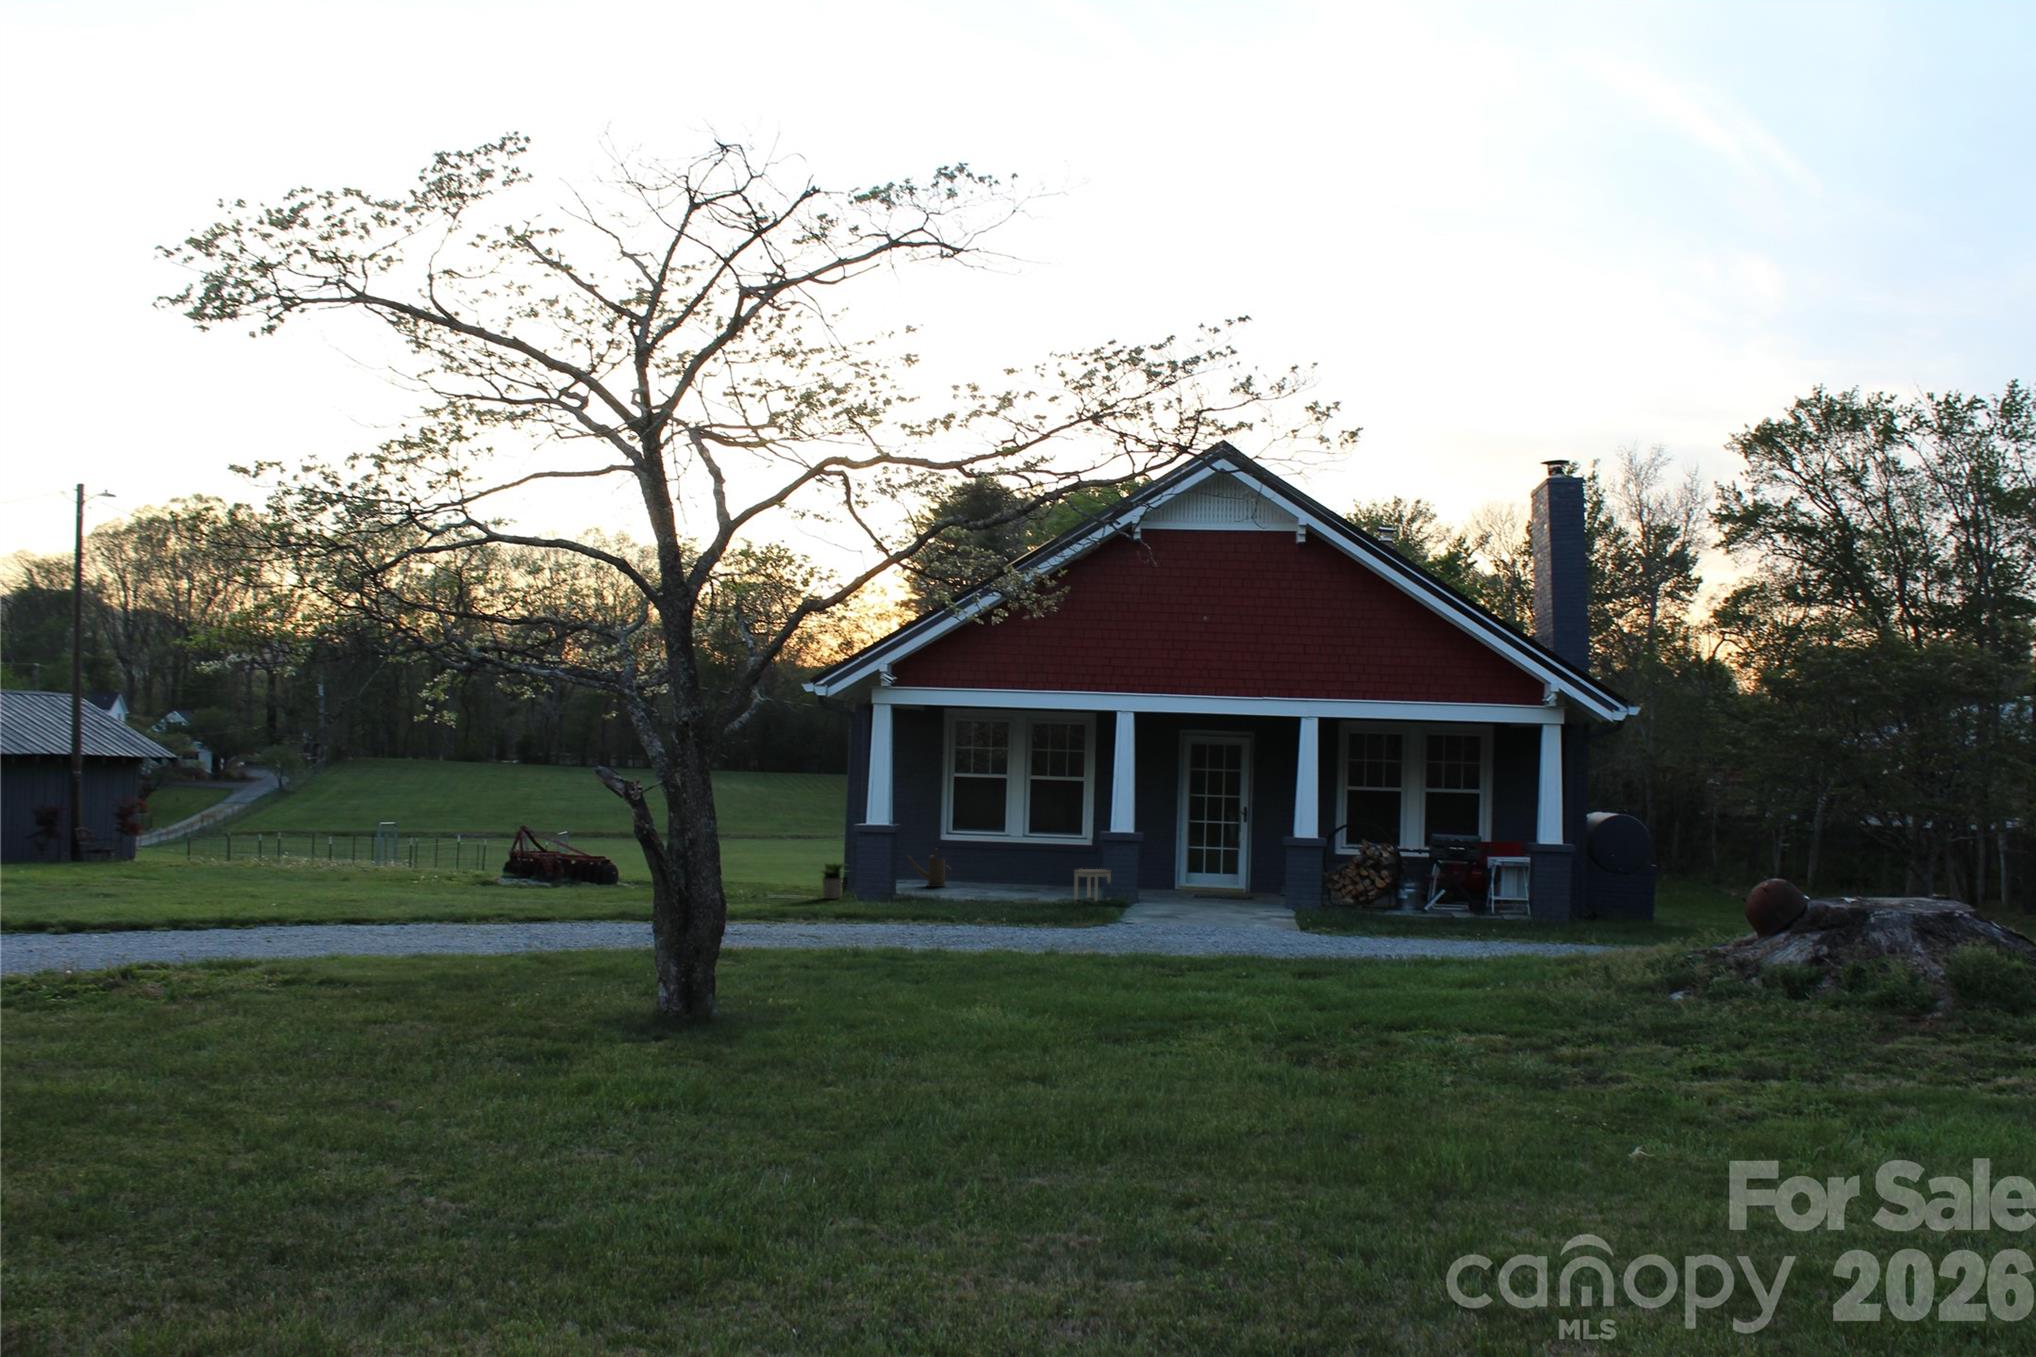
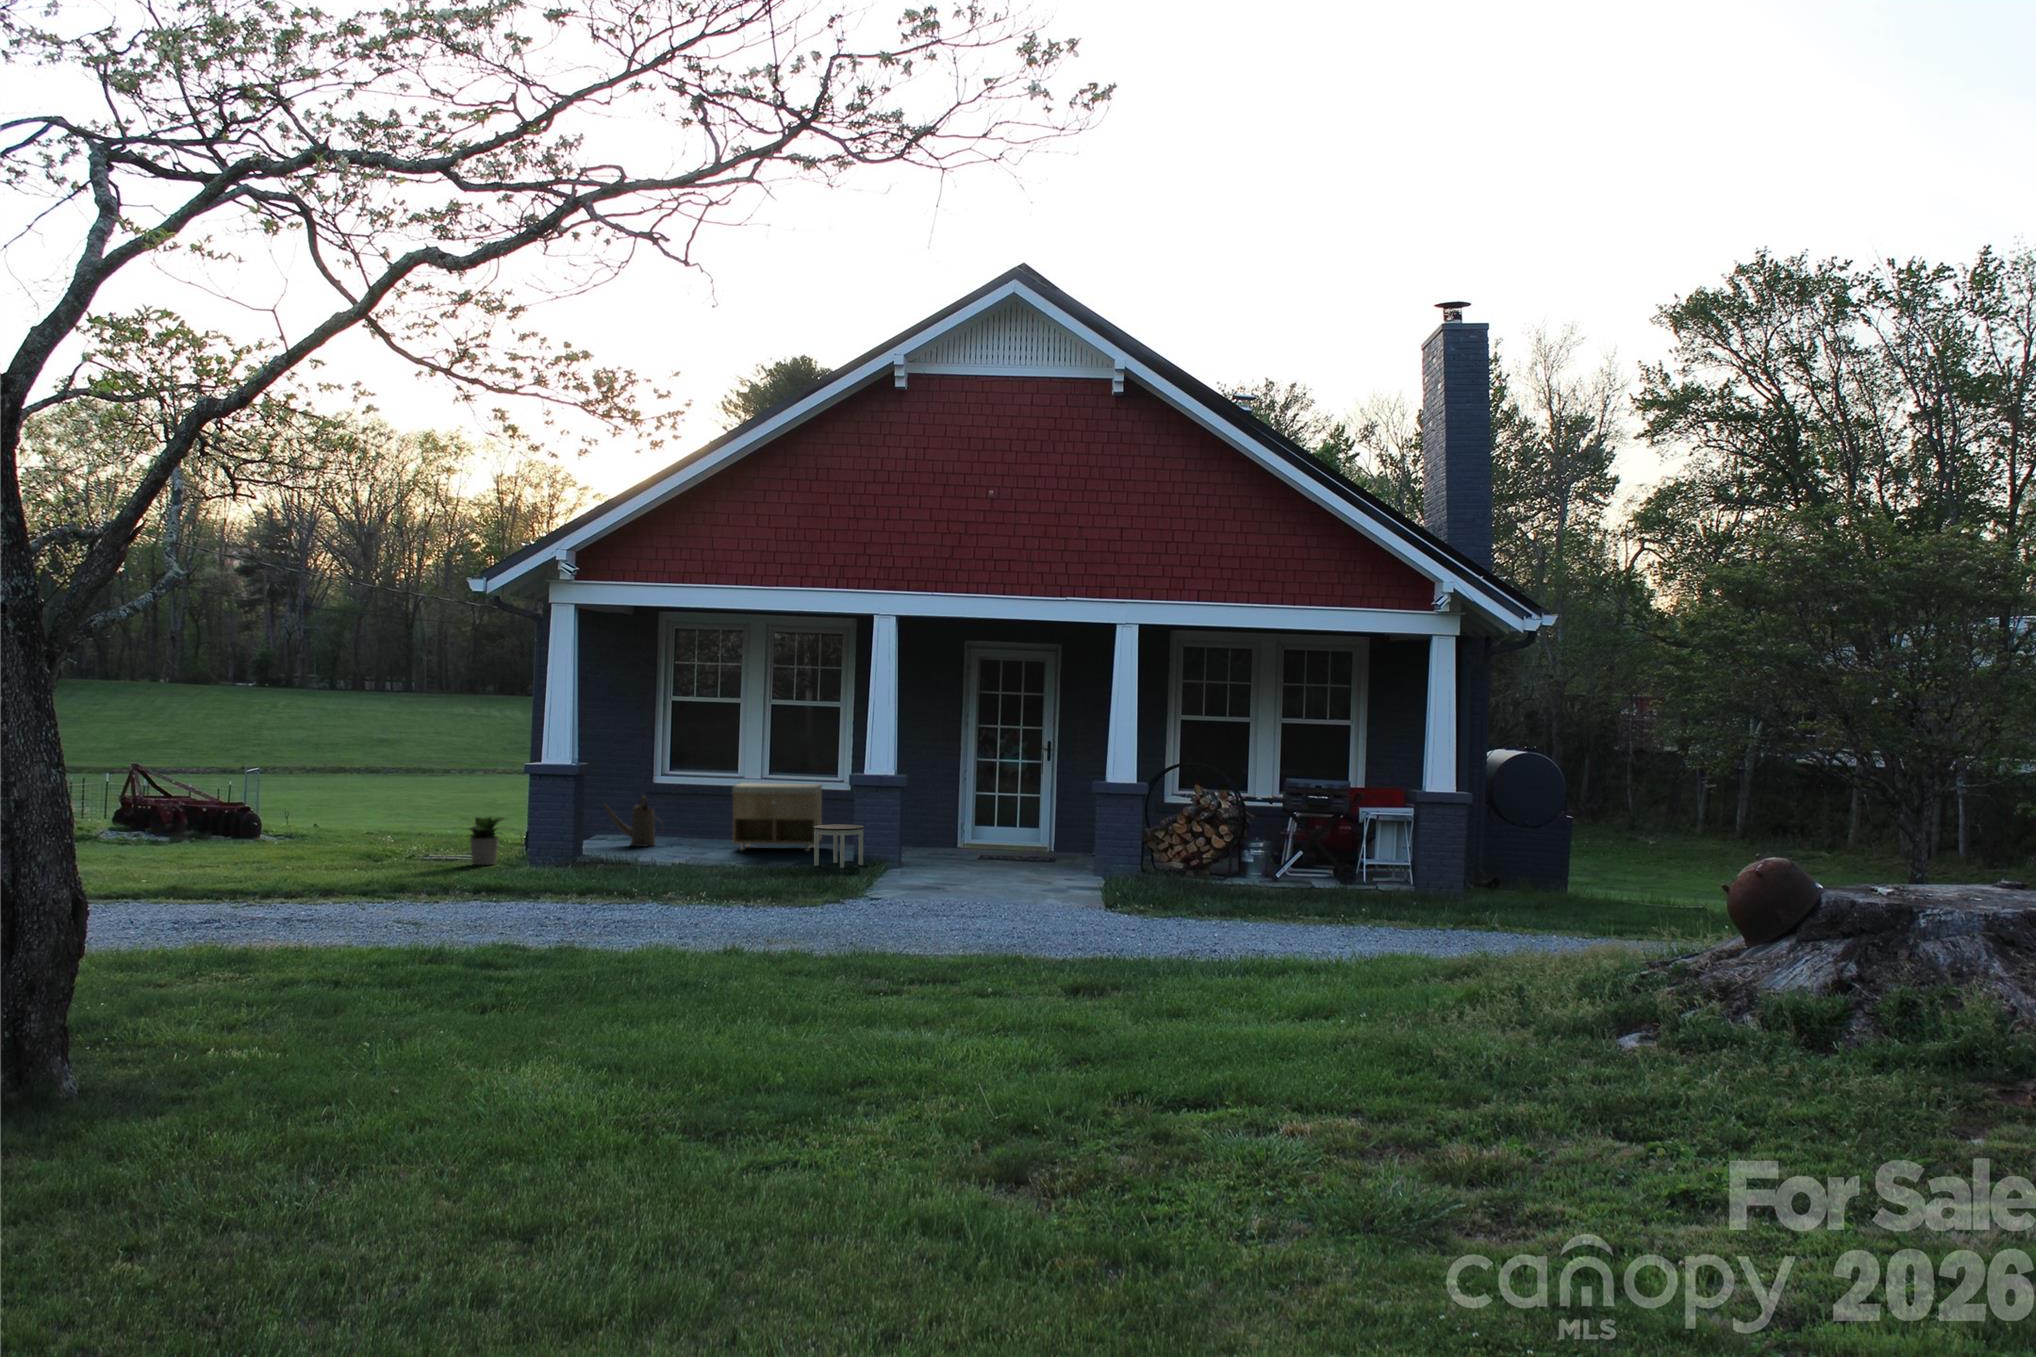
storage bench: none [1006,839,1071,890] -> present [732,783,822,851]

